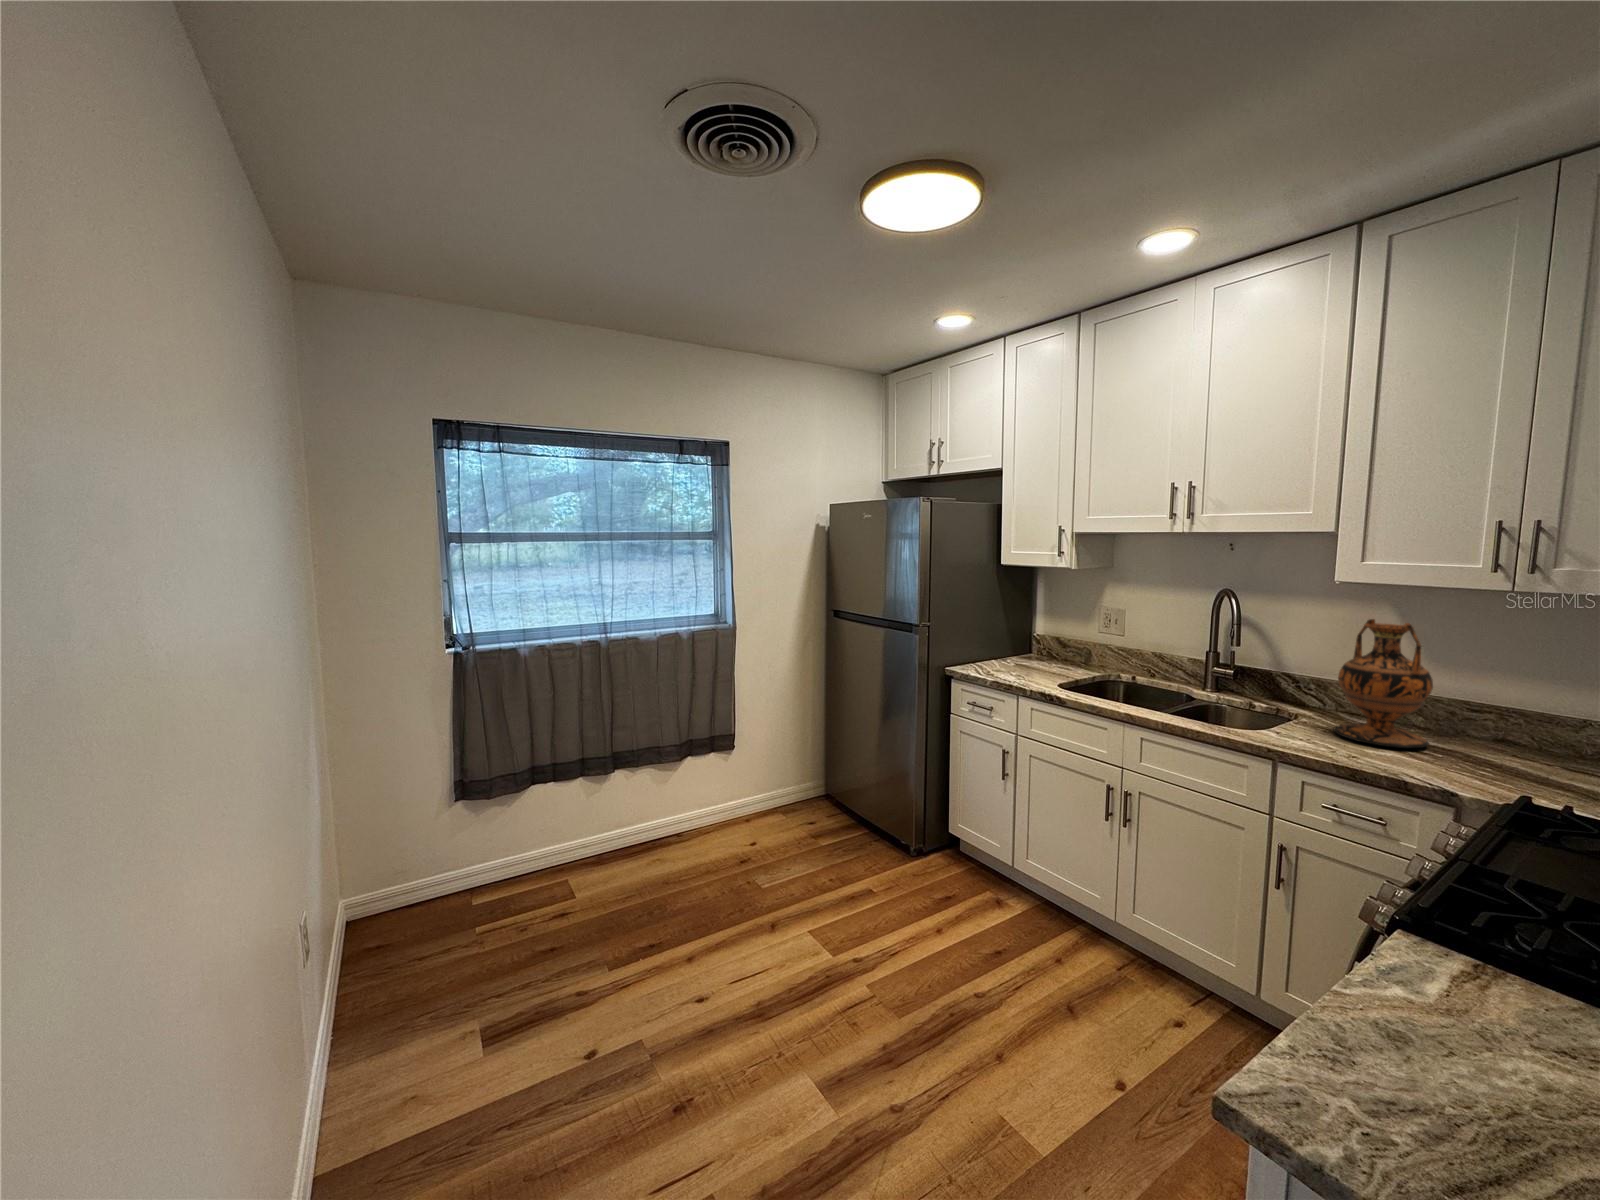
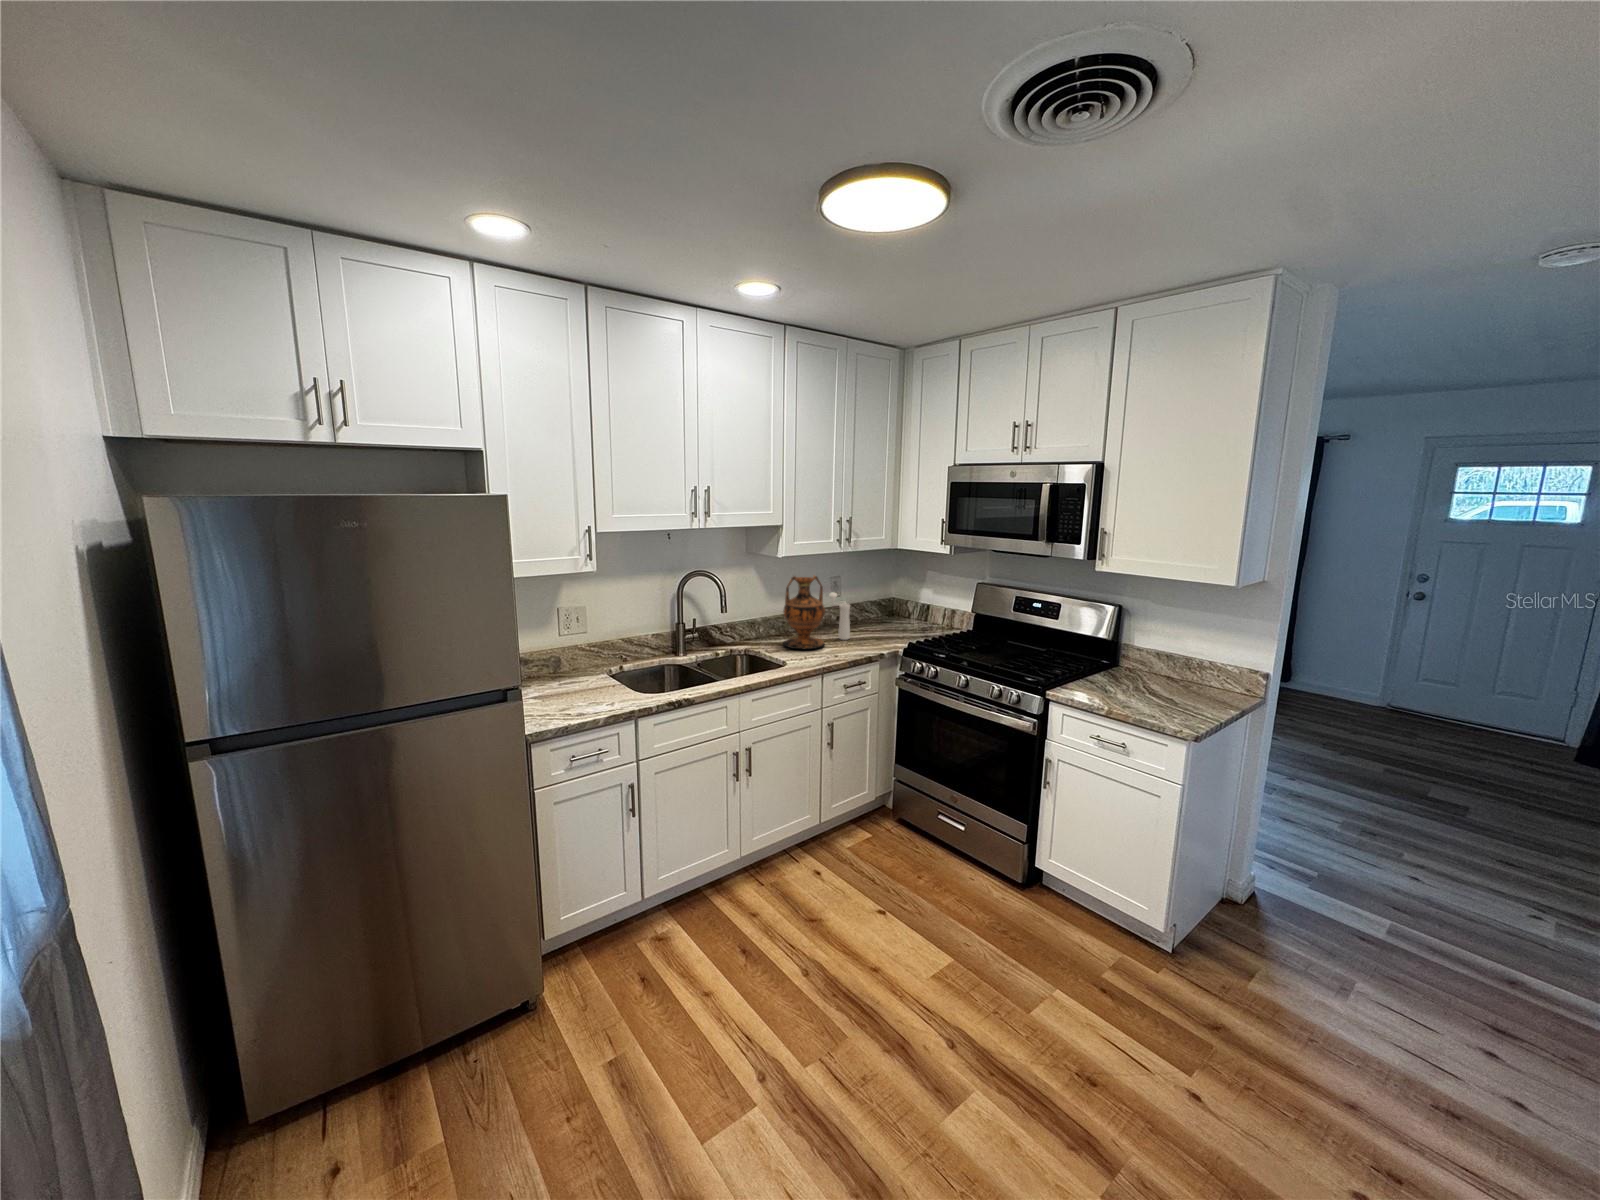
pepper mill: none [1493,679,1555,772] -> present [829,593,850,640]

